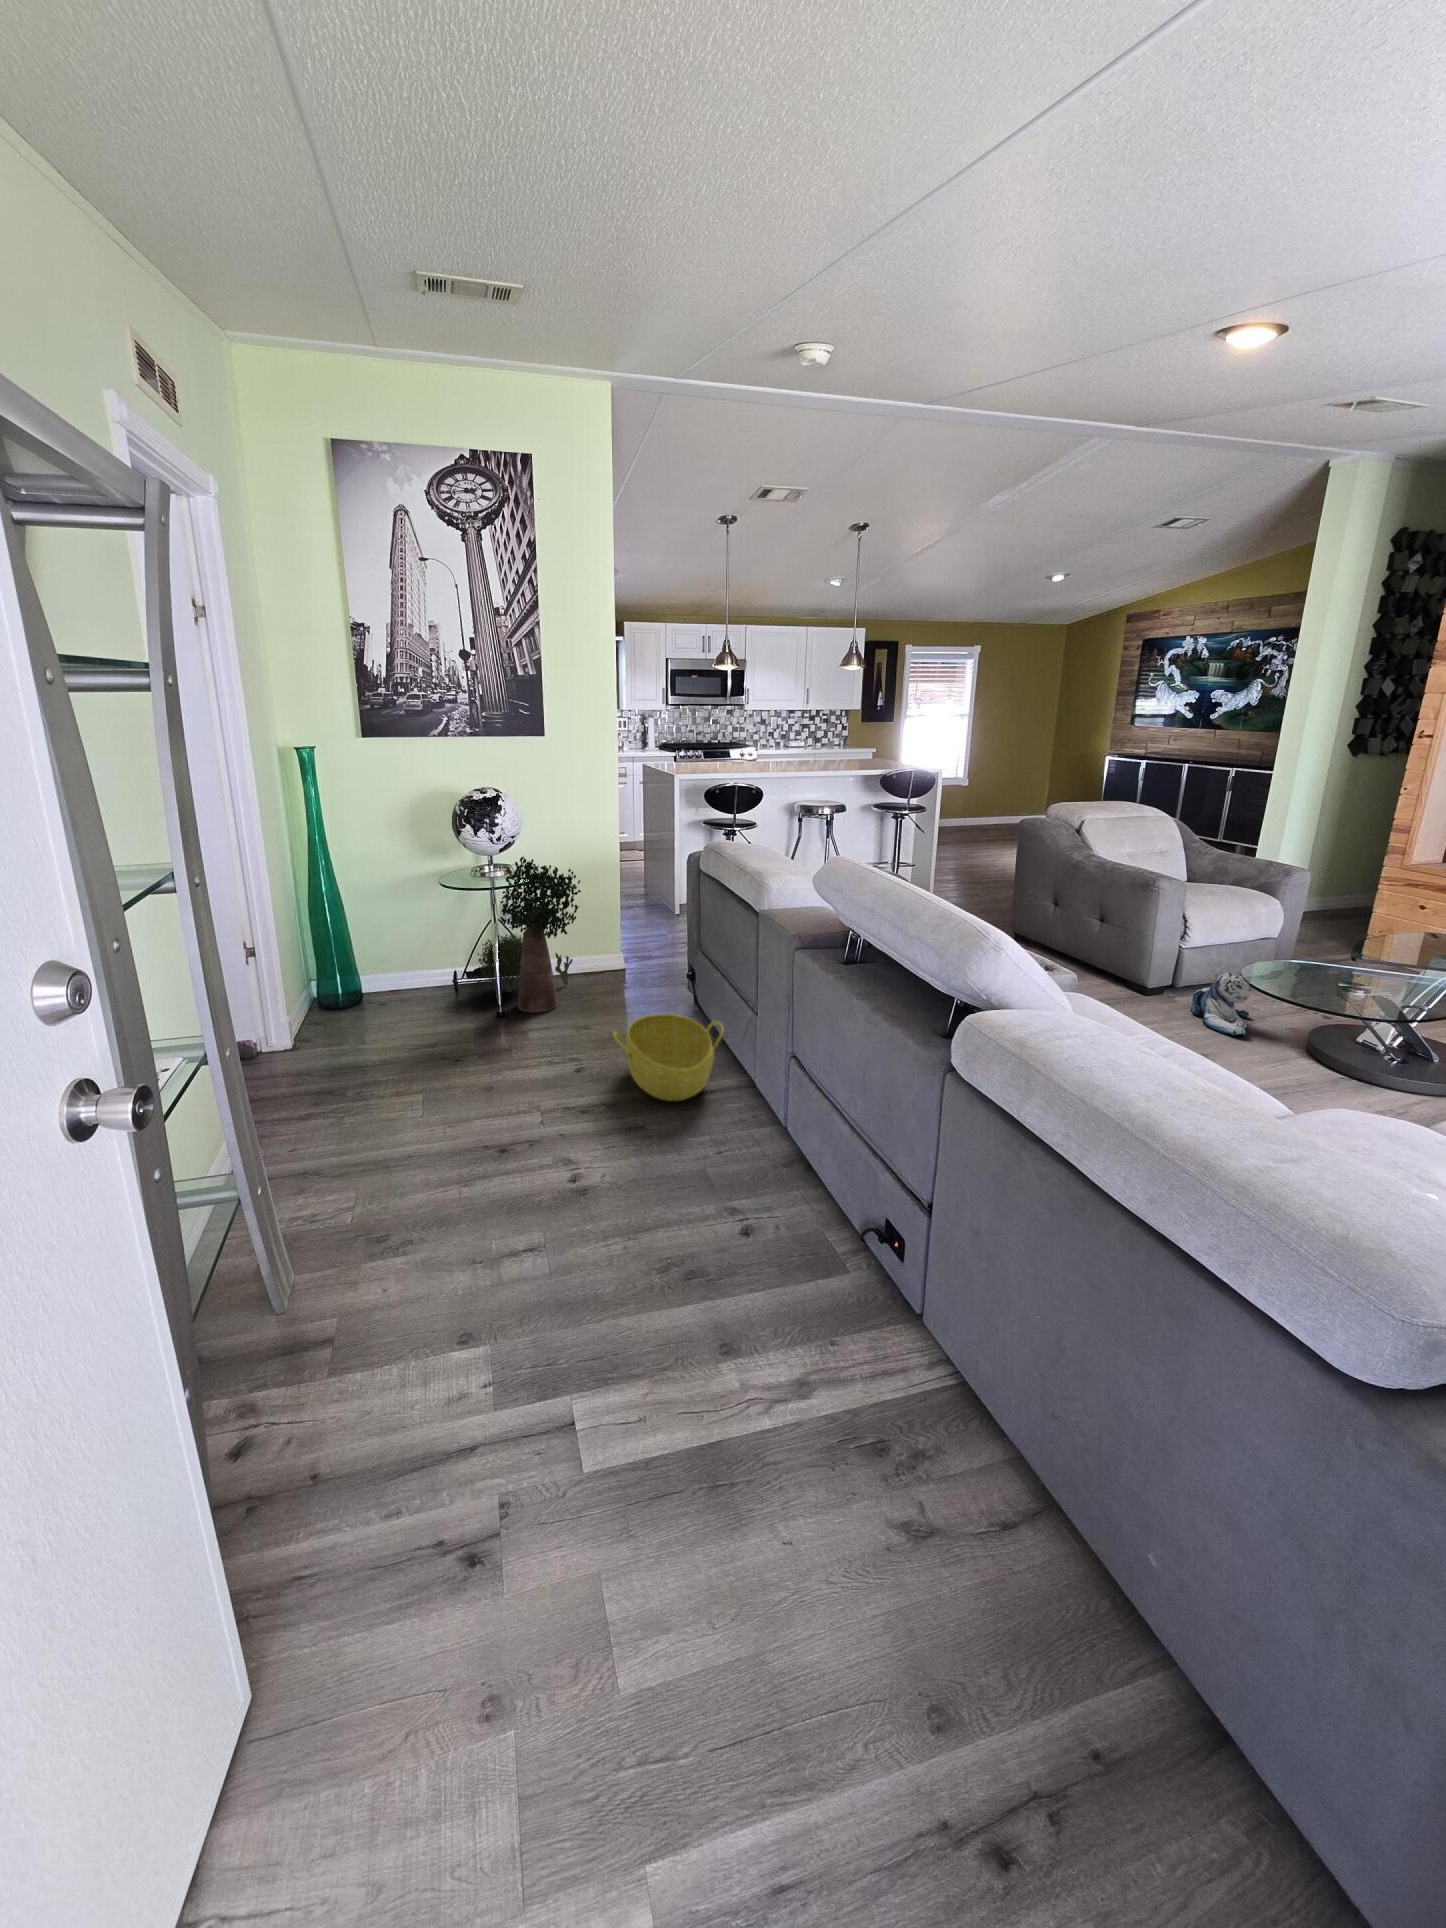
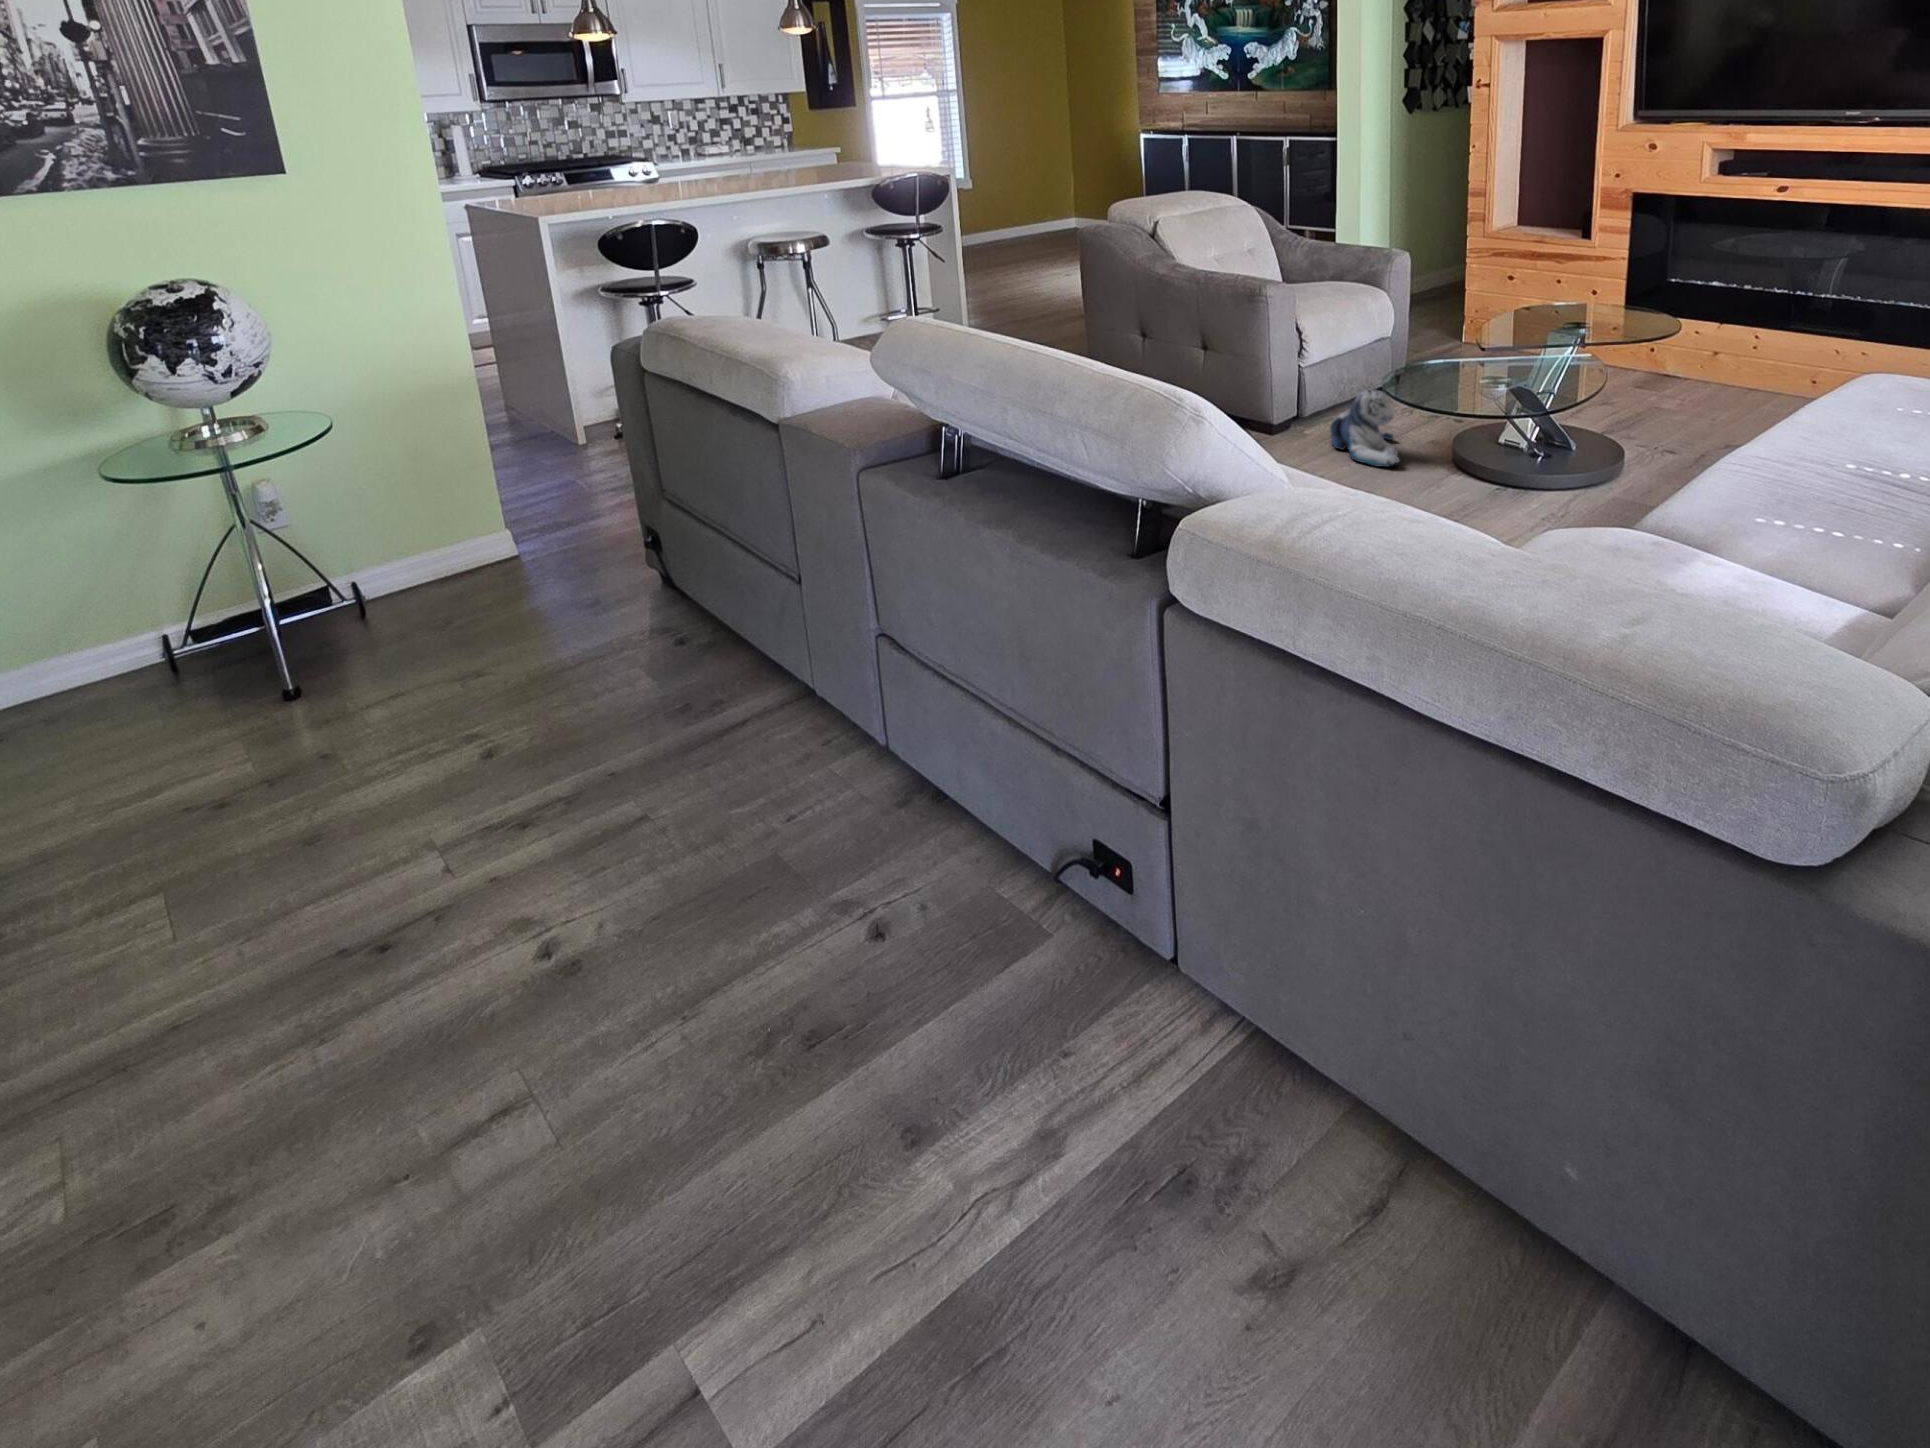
potted plant: present [477,856,581,1013] -> none [205,395,414,677]
basket: present [613,1014,724,1101] -> none [541,612,741,769]

